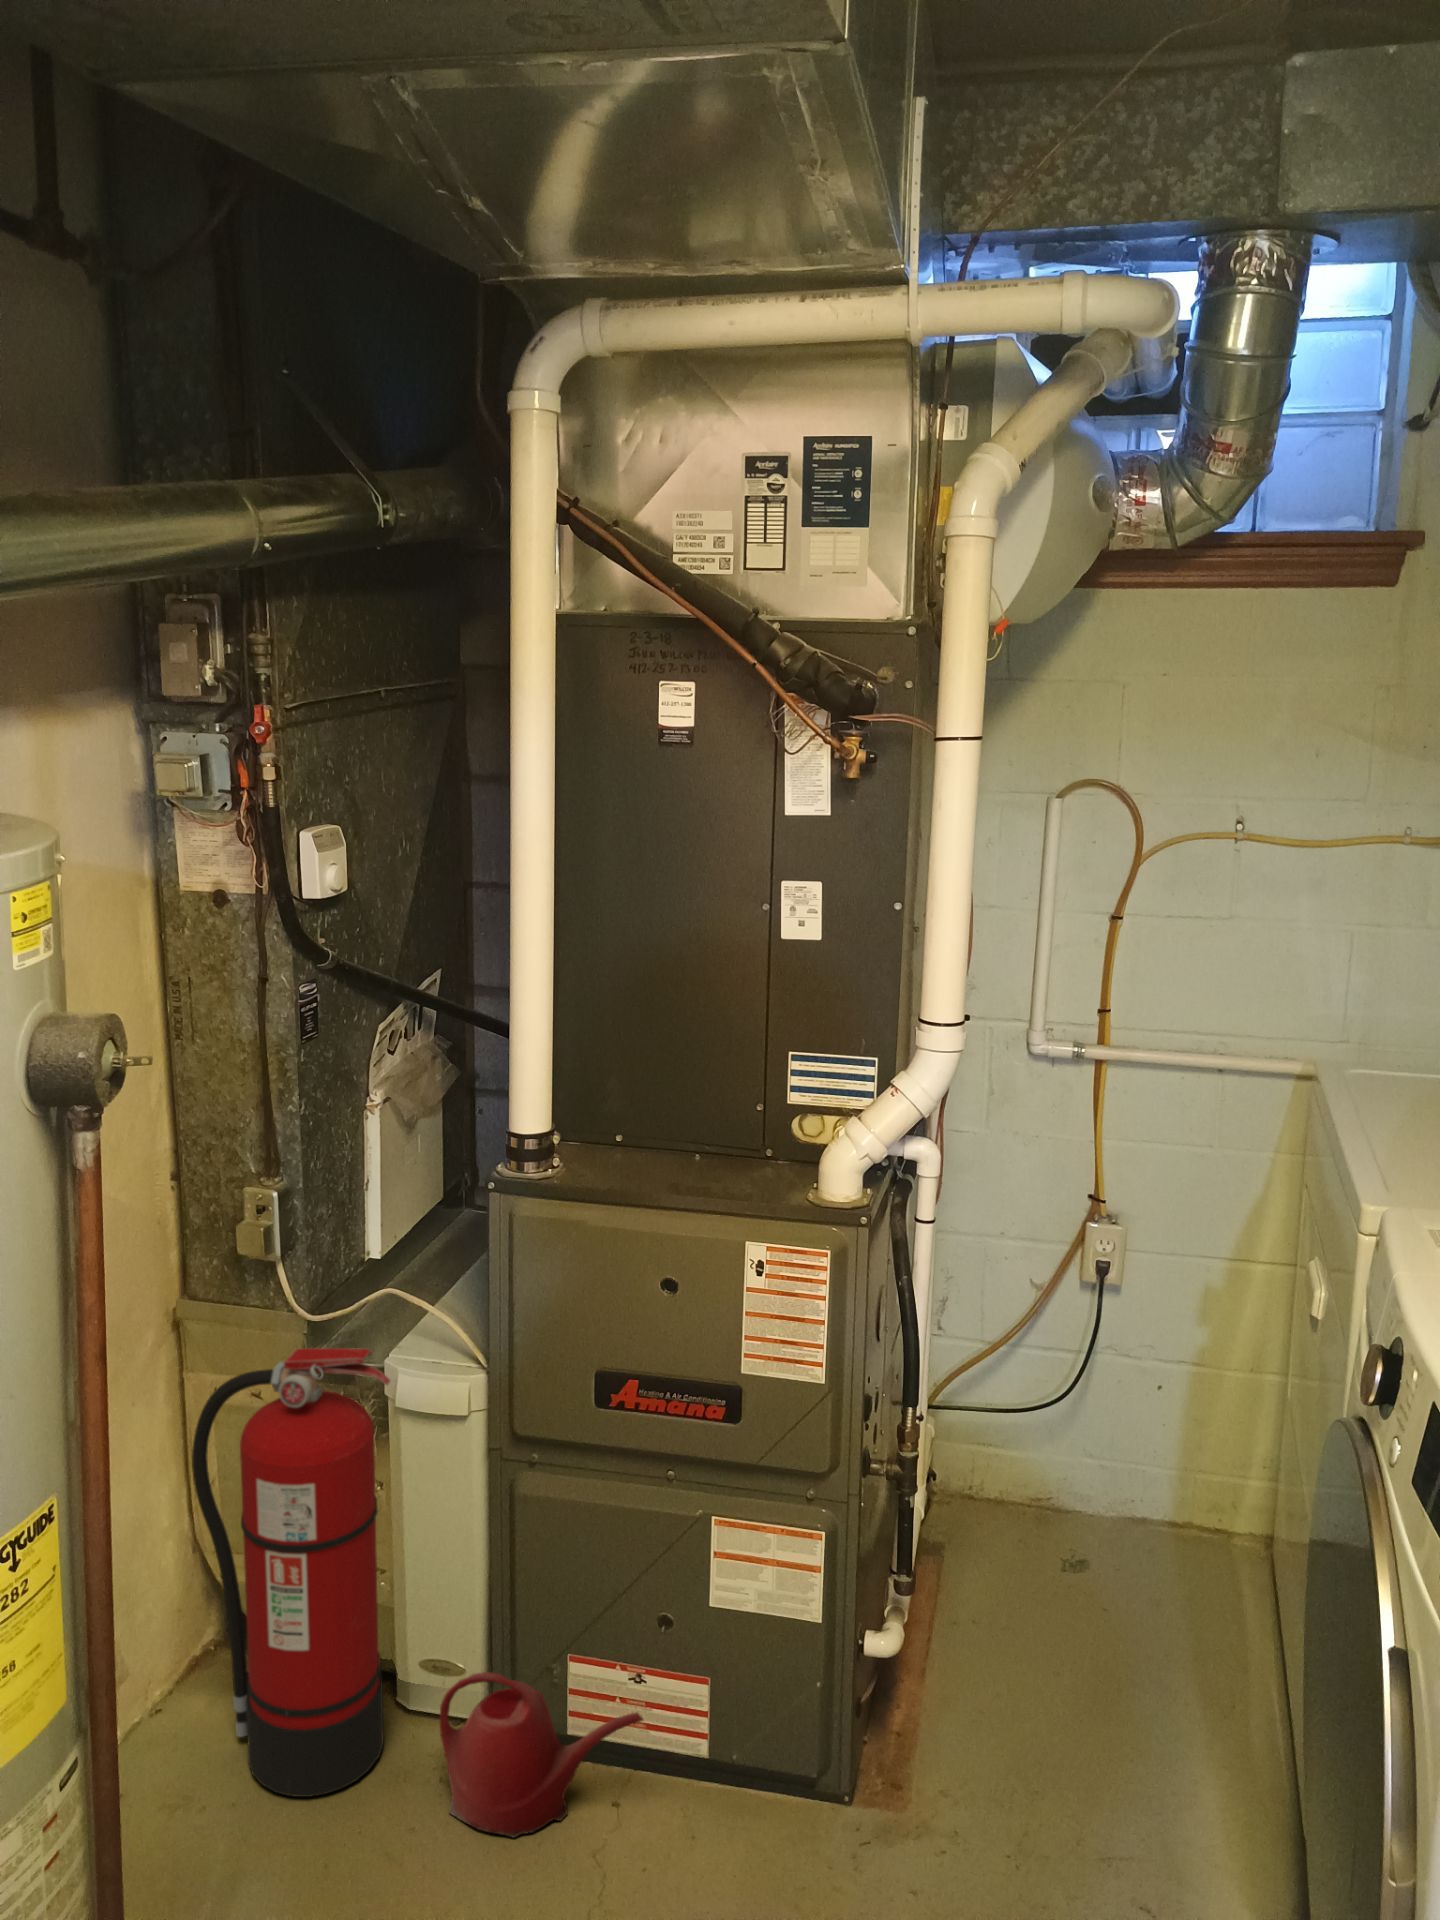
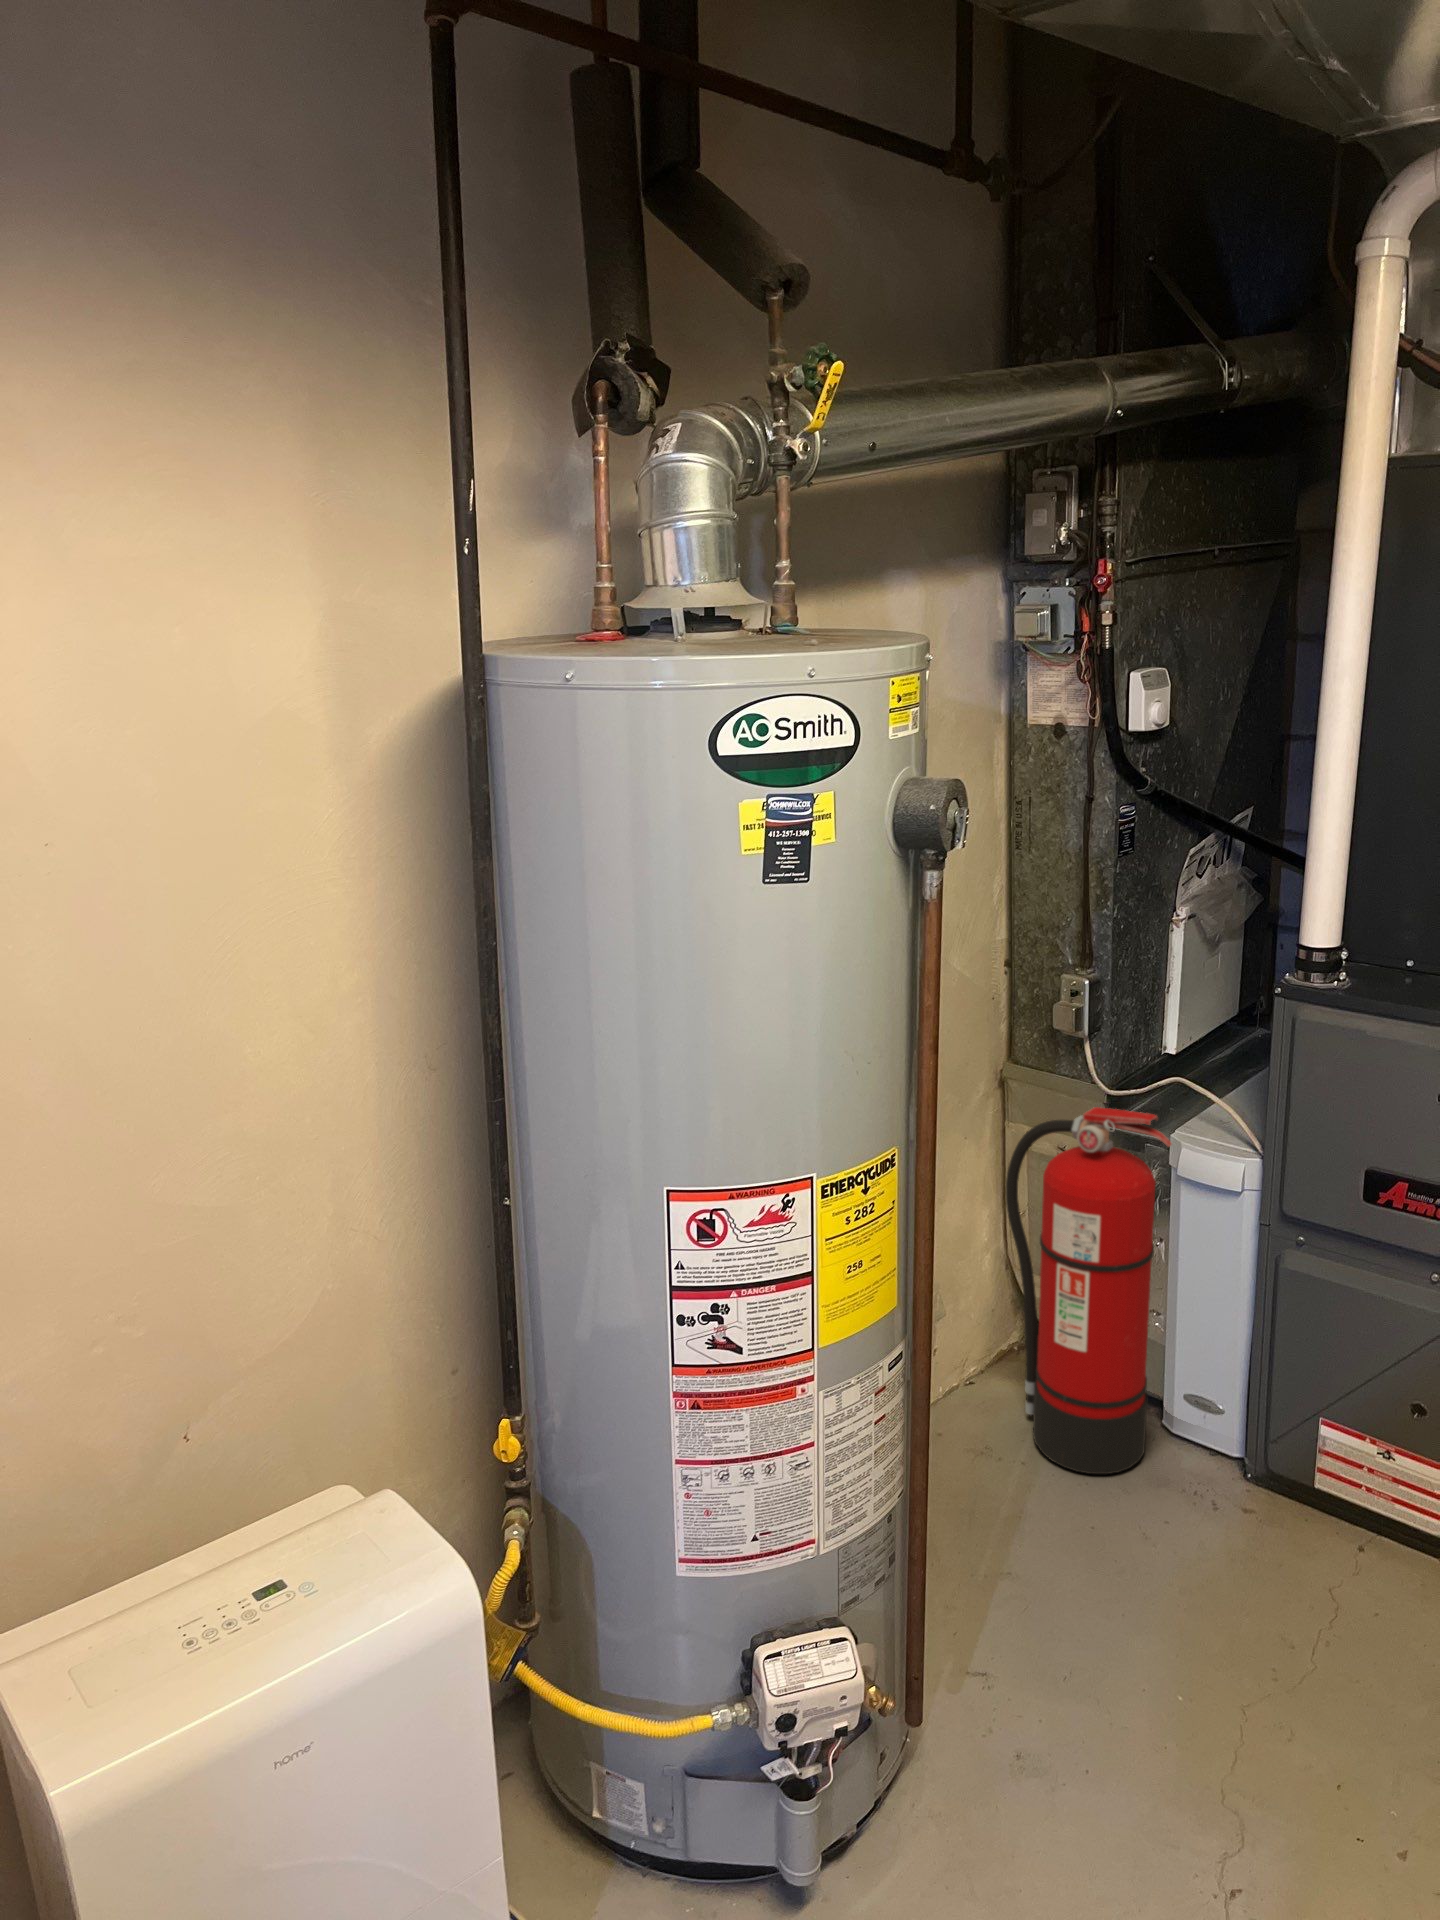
watering can: present [440,1672,643,1837] -> none [1193,1409,1387,1557]

